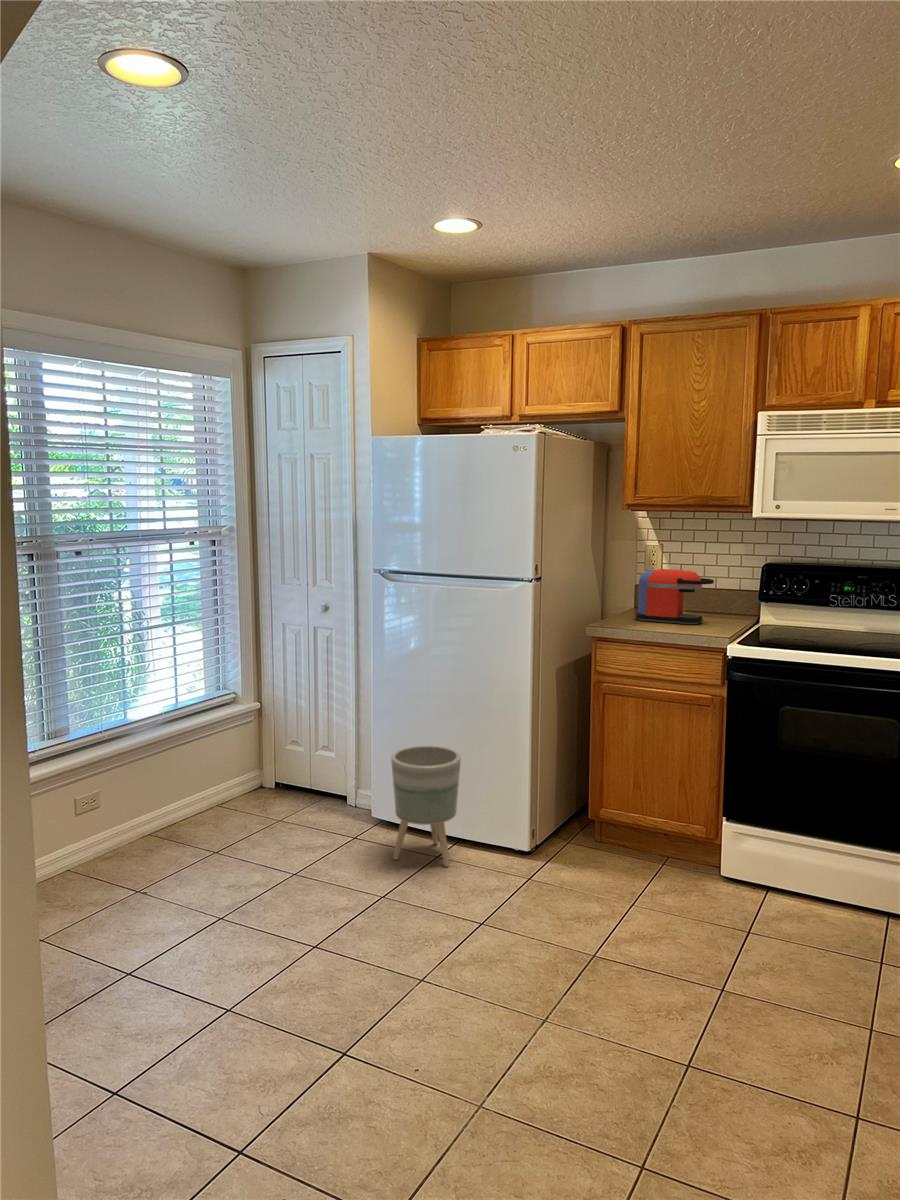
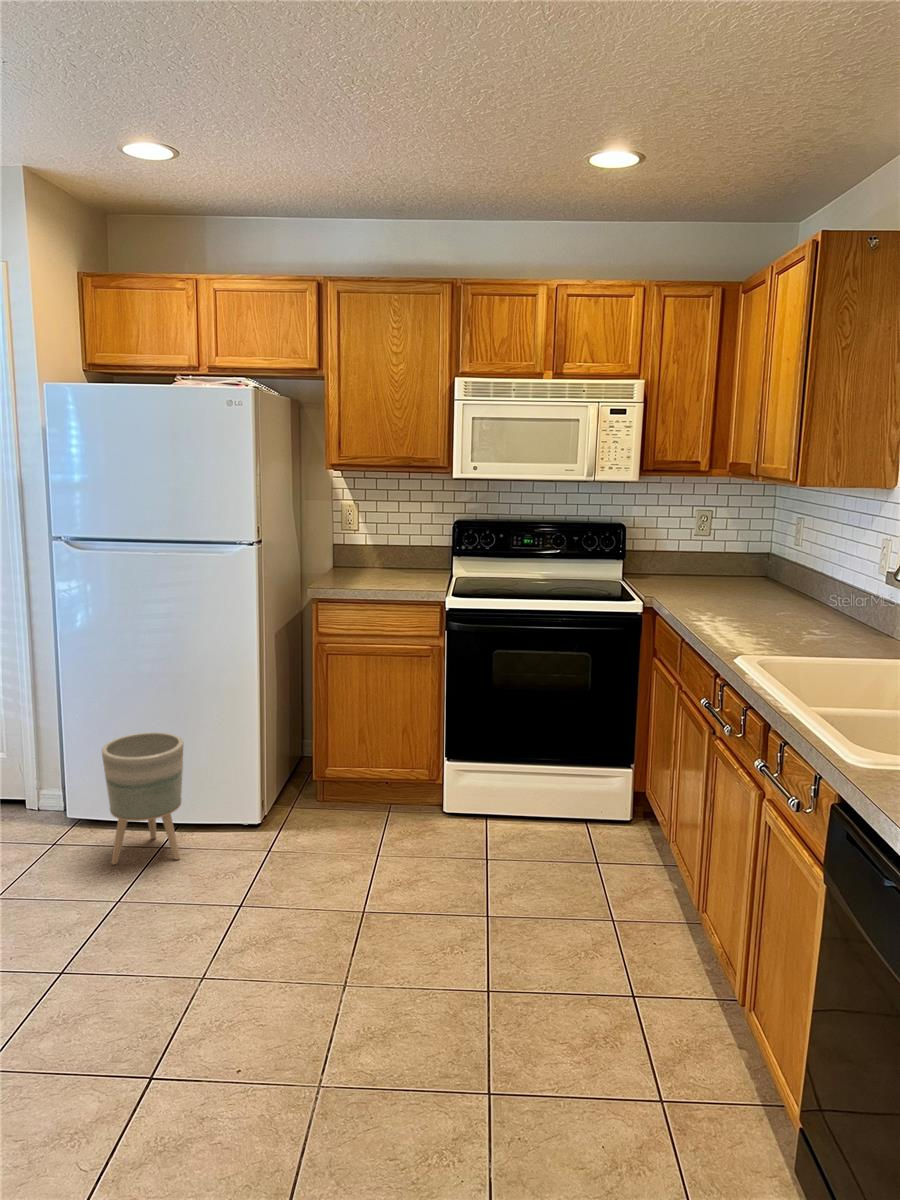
coffee maker: present [636,569,714,624] -> none [344,528,417,581]

